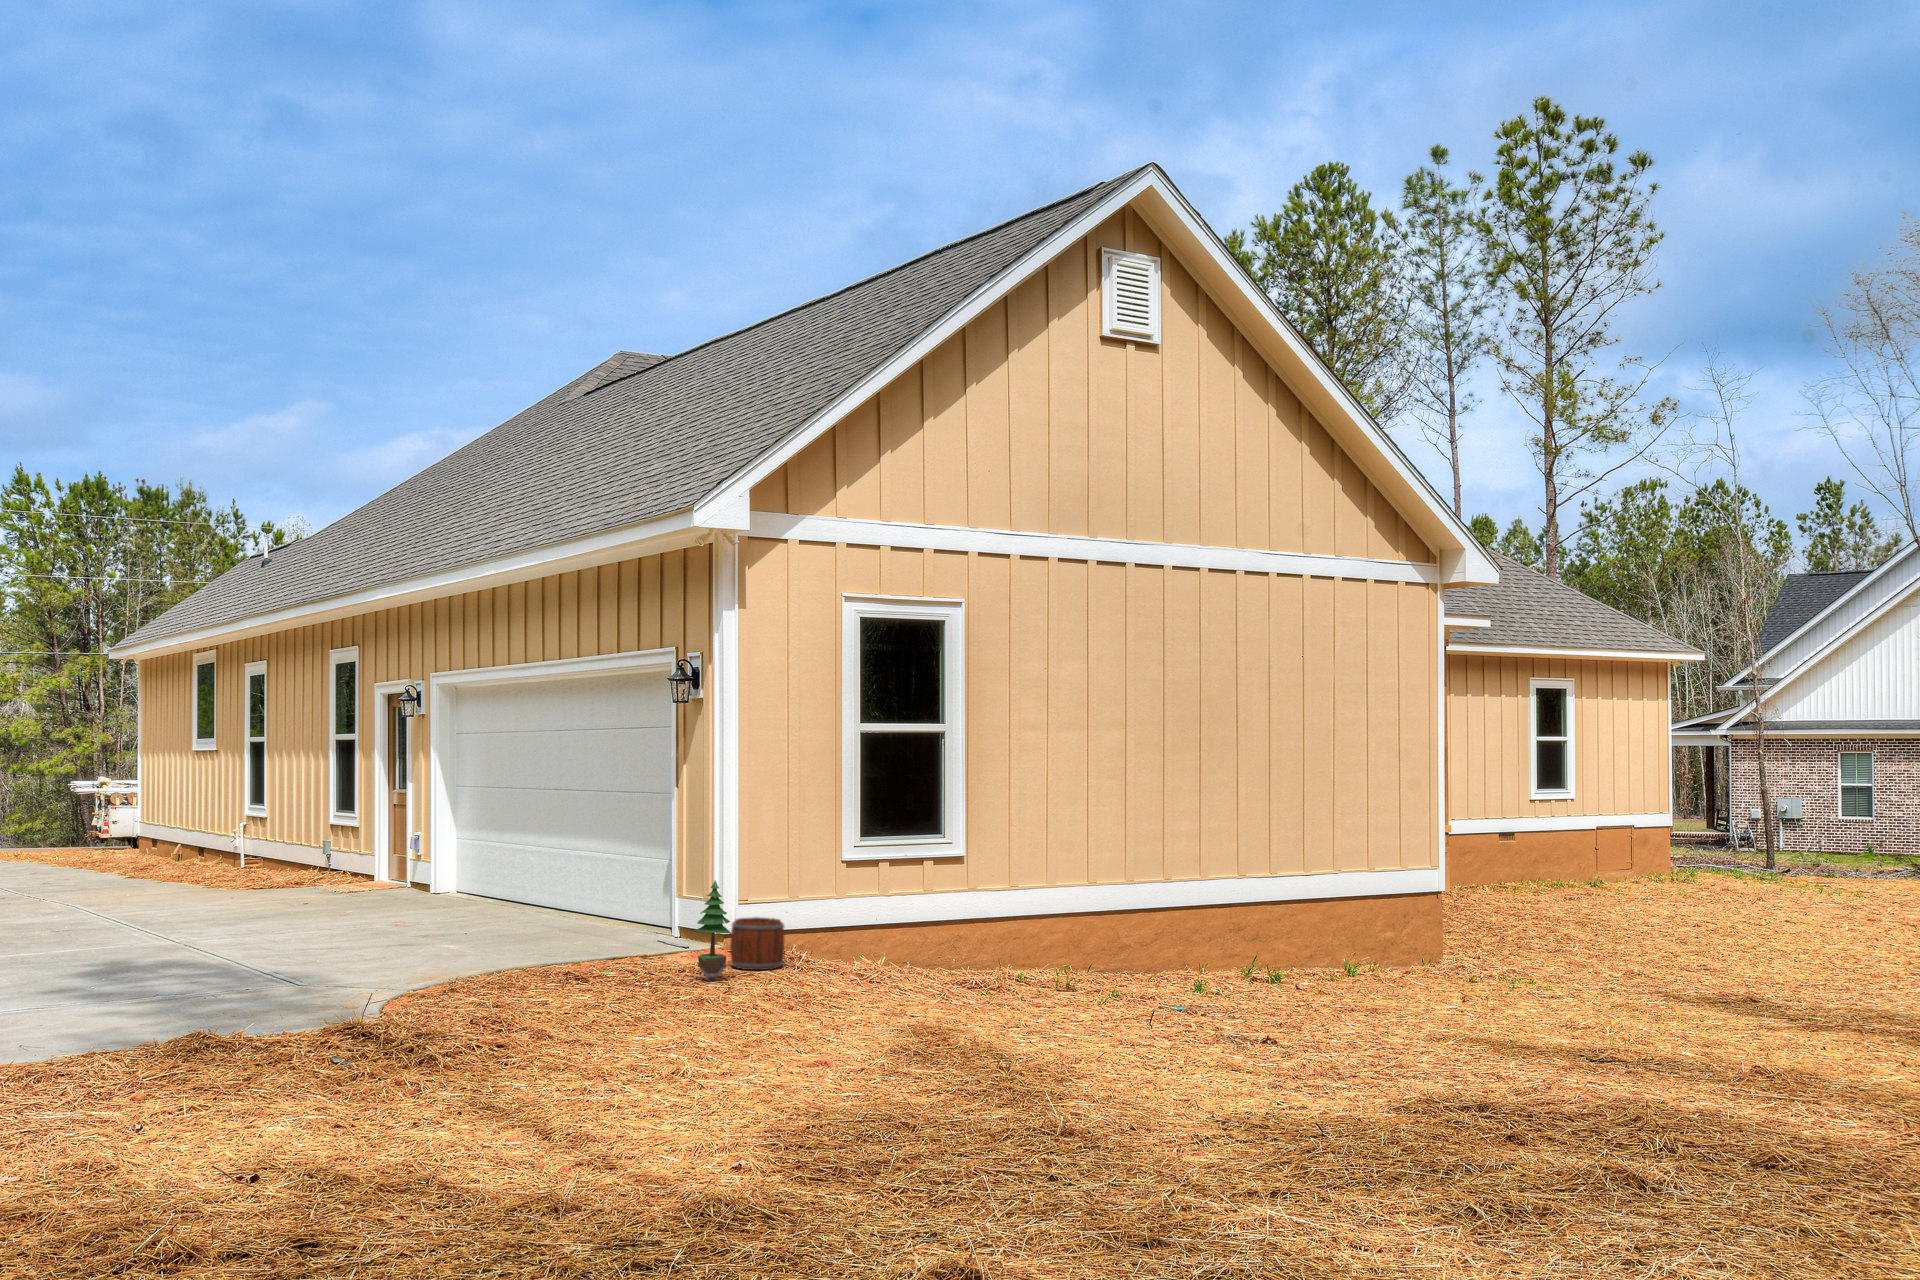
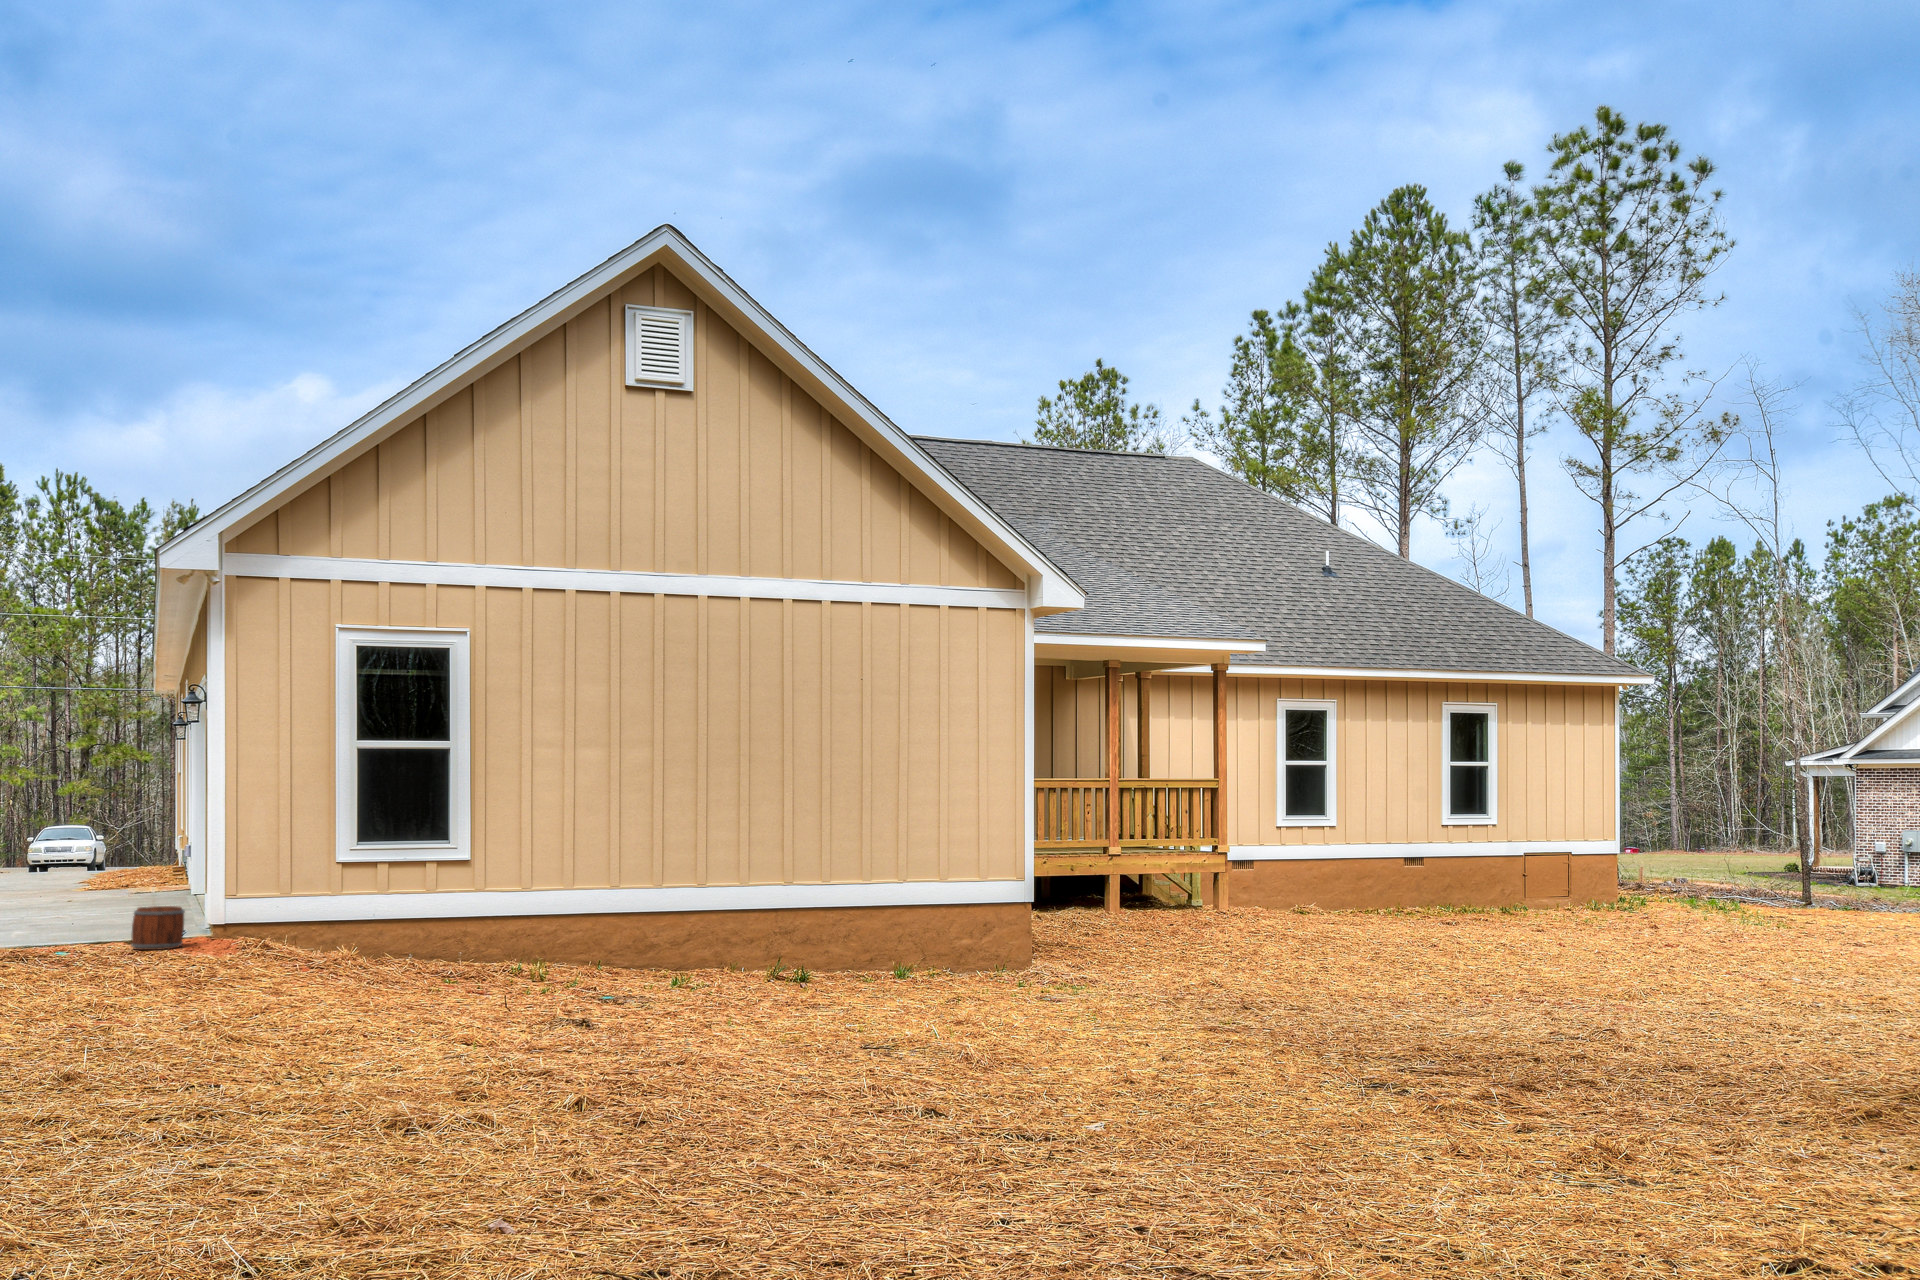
potted tree: present [695,880,731,980] -> none [58,869,93,956]

